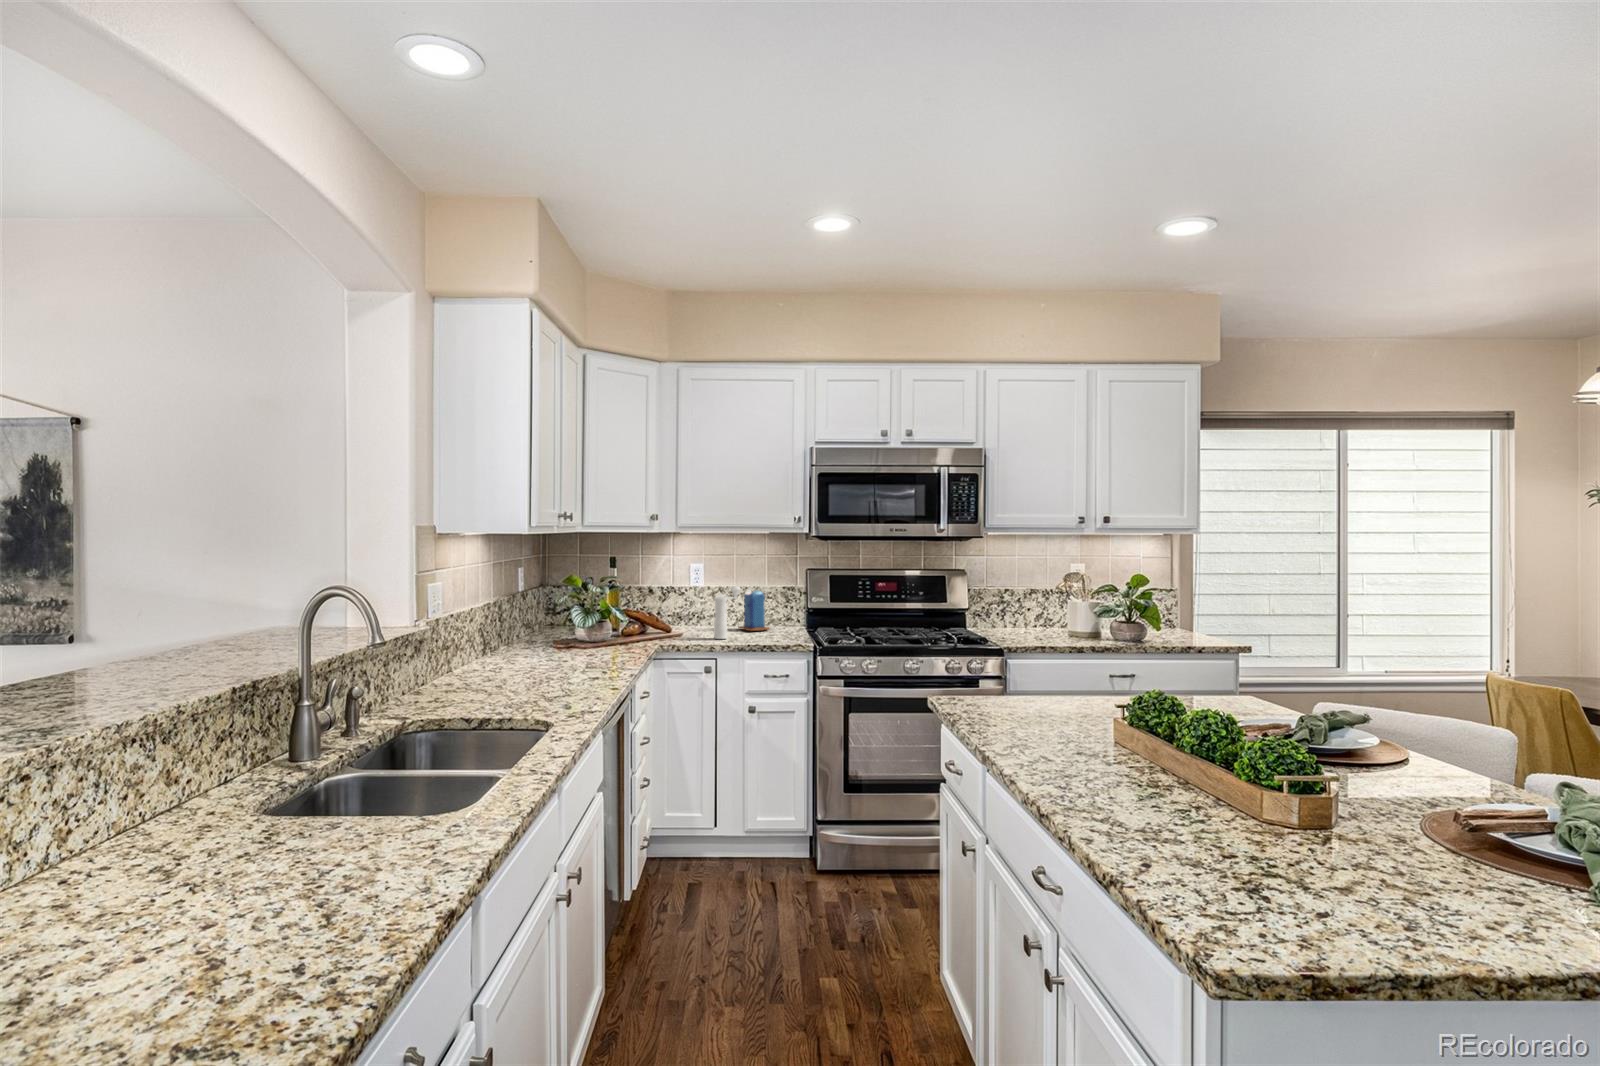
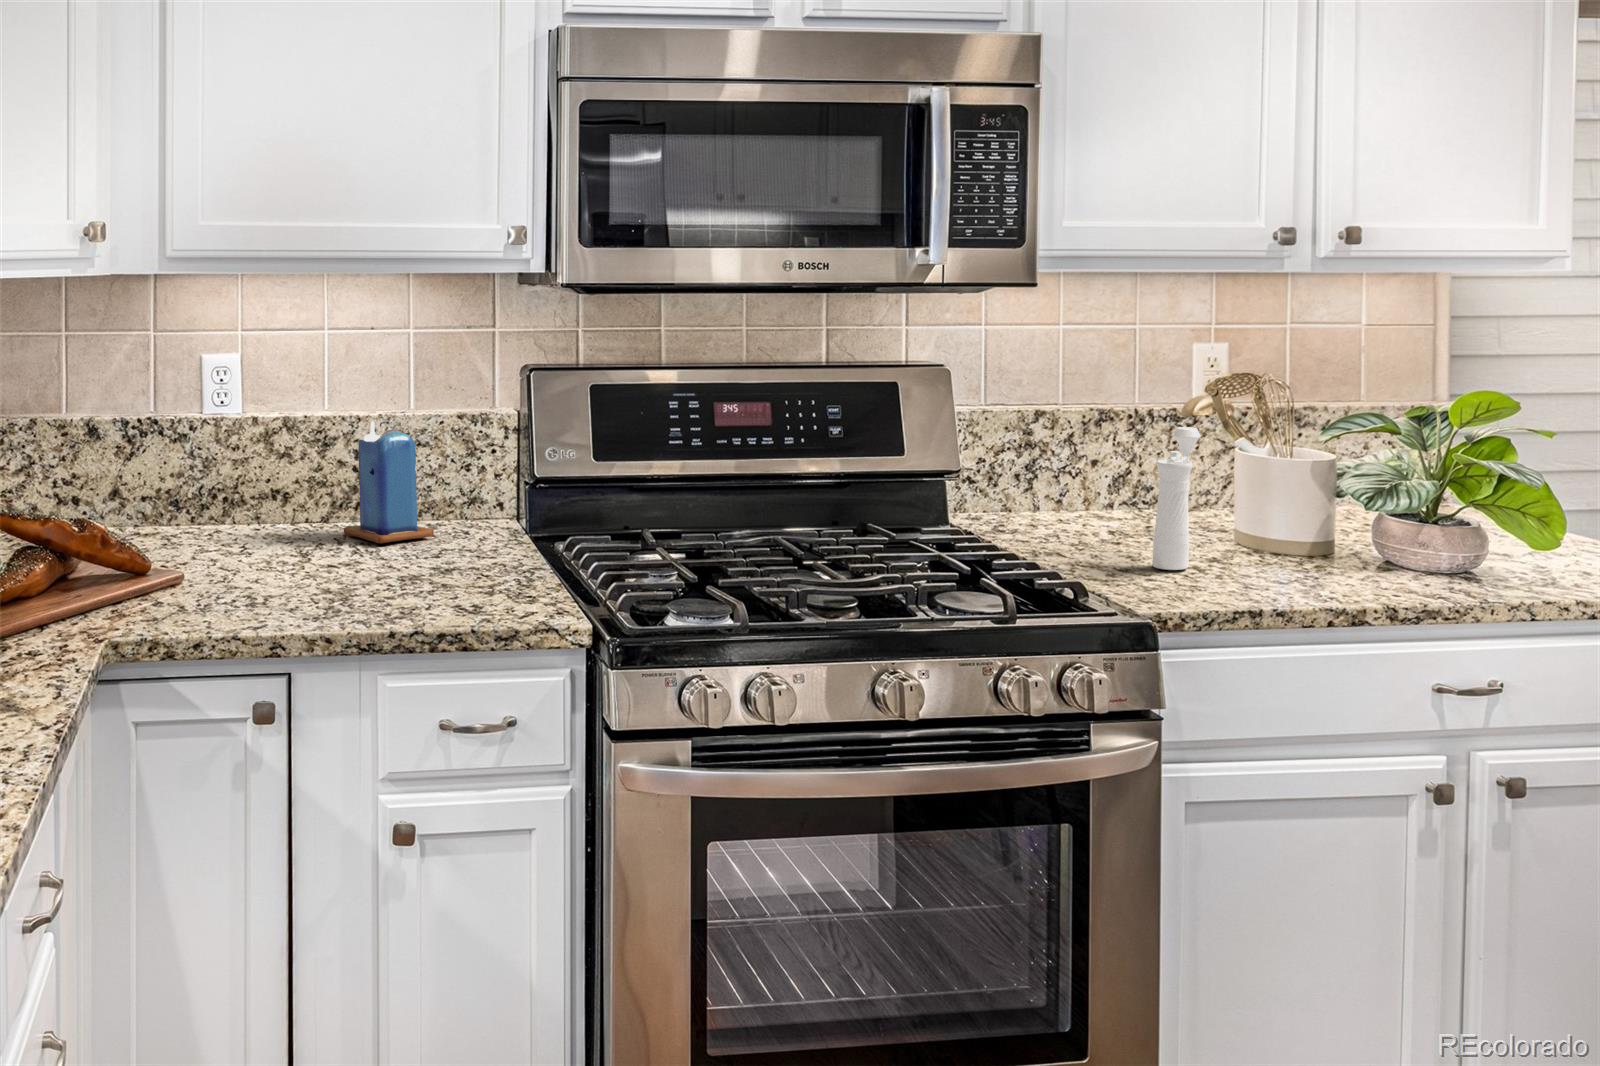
pepper mill: present [714,586,740,639] -> present [1152,427,1201,570]

